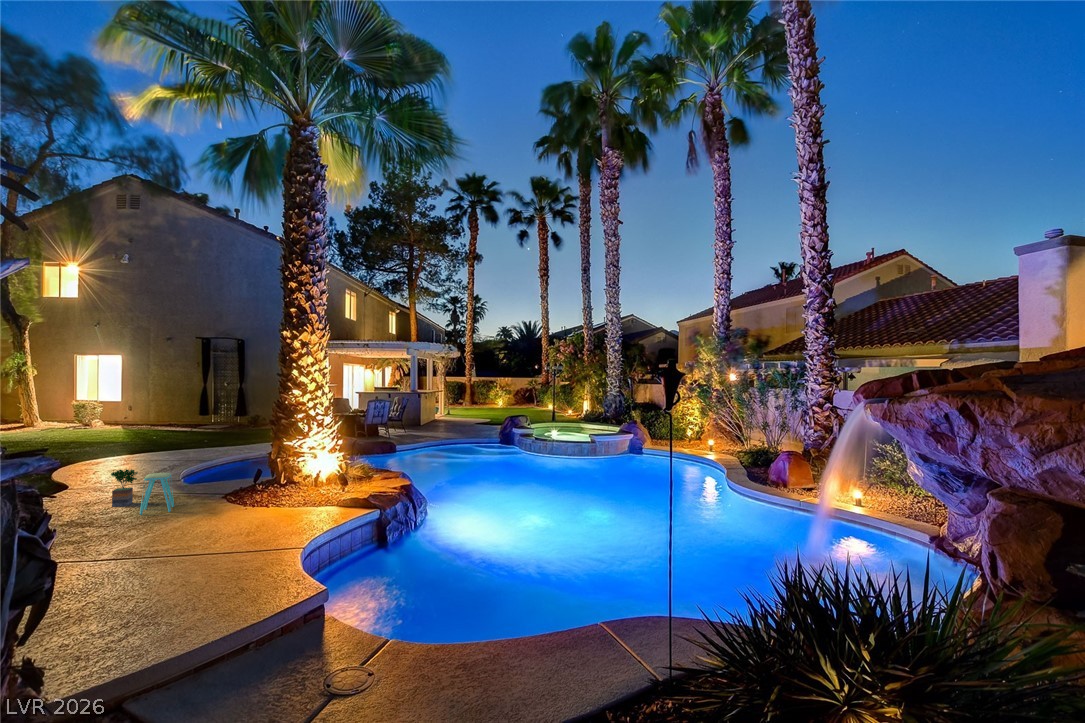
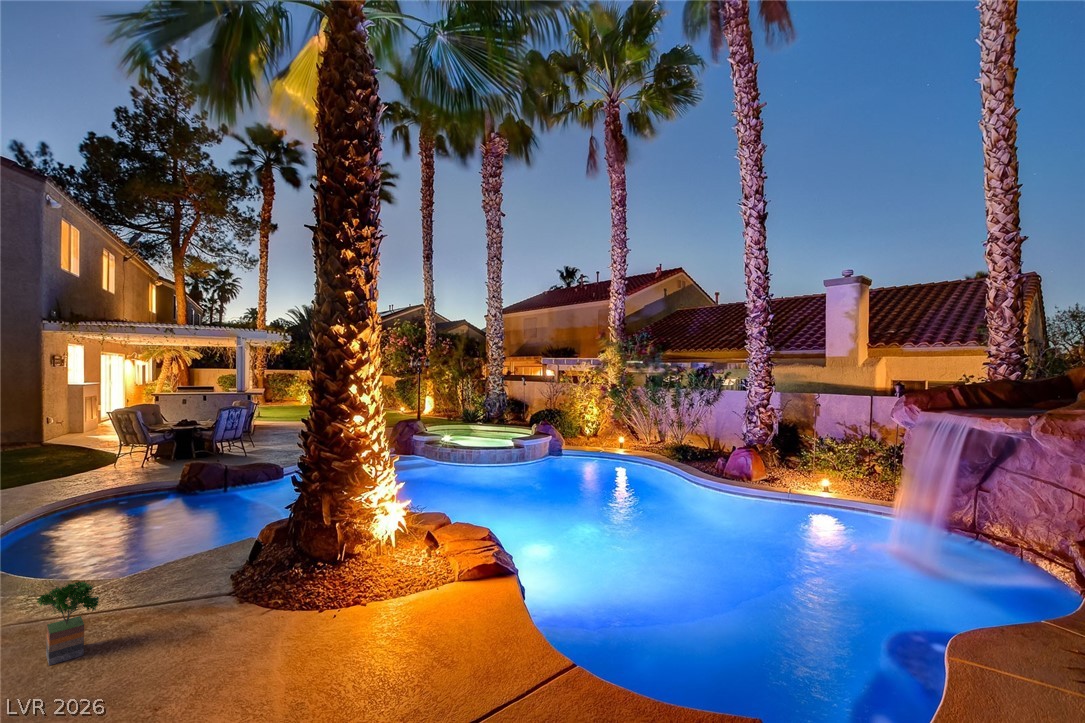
stool: present [140,473,174,515] -> none [142,579,213,672]

